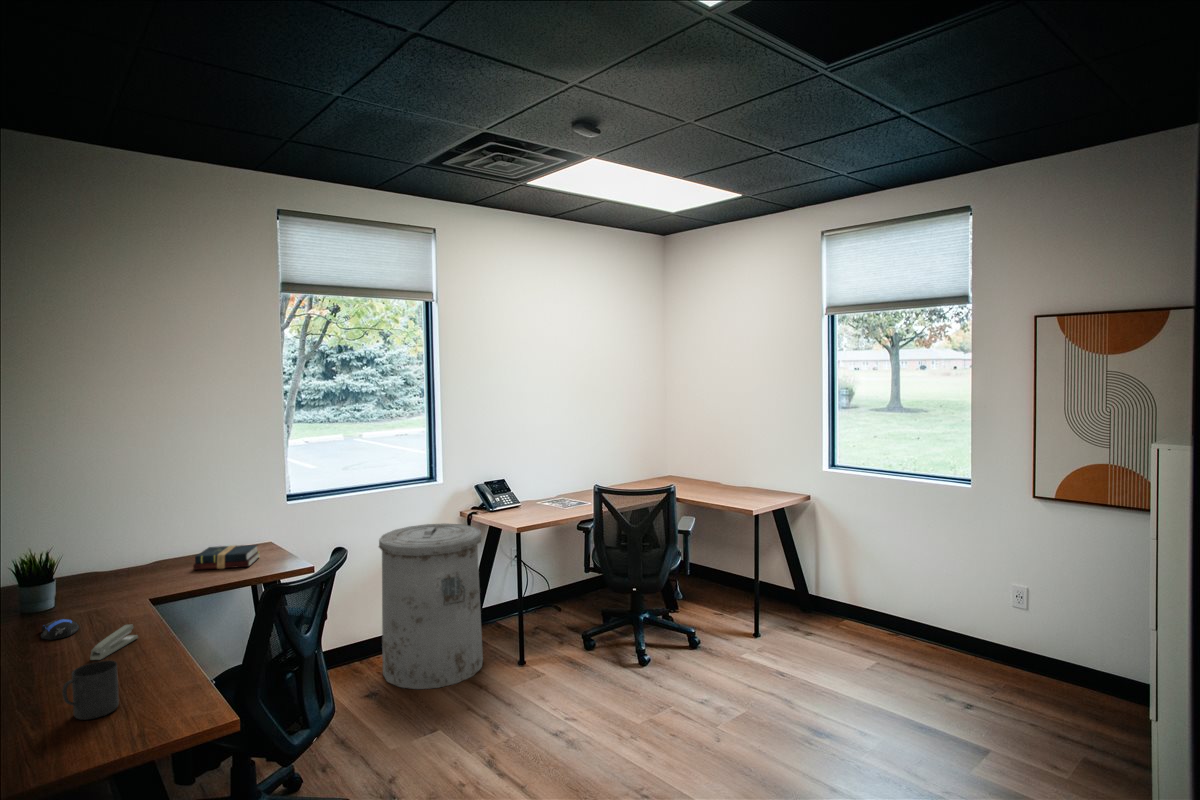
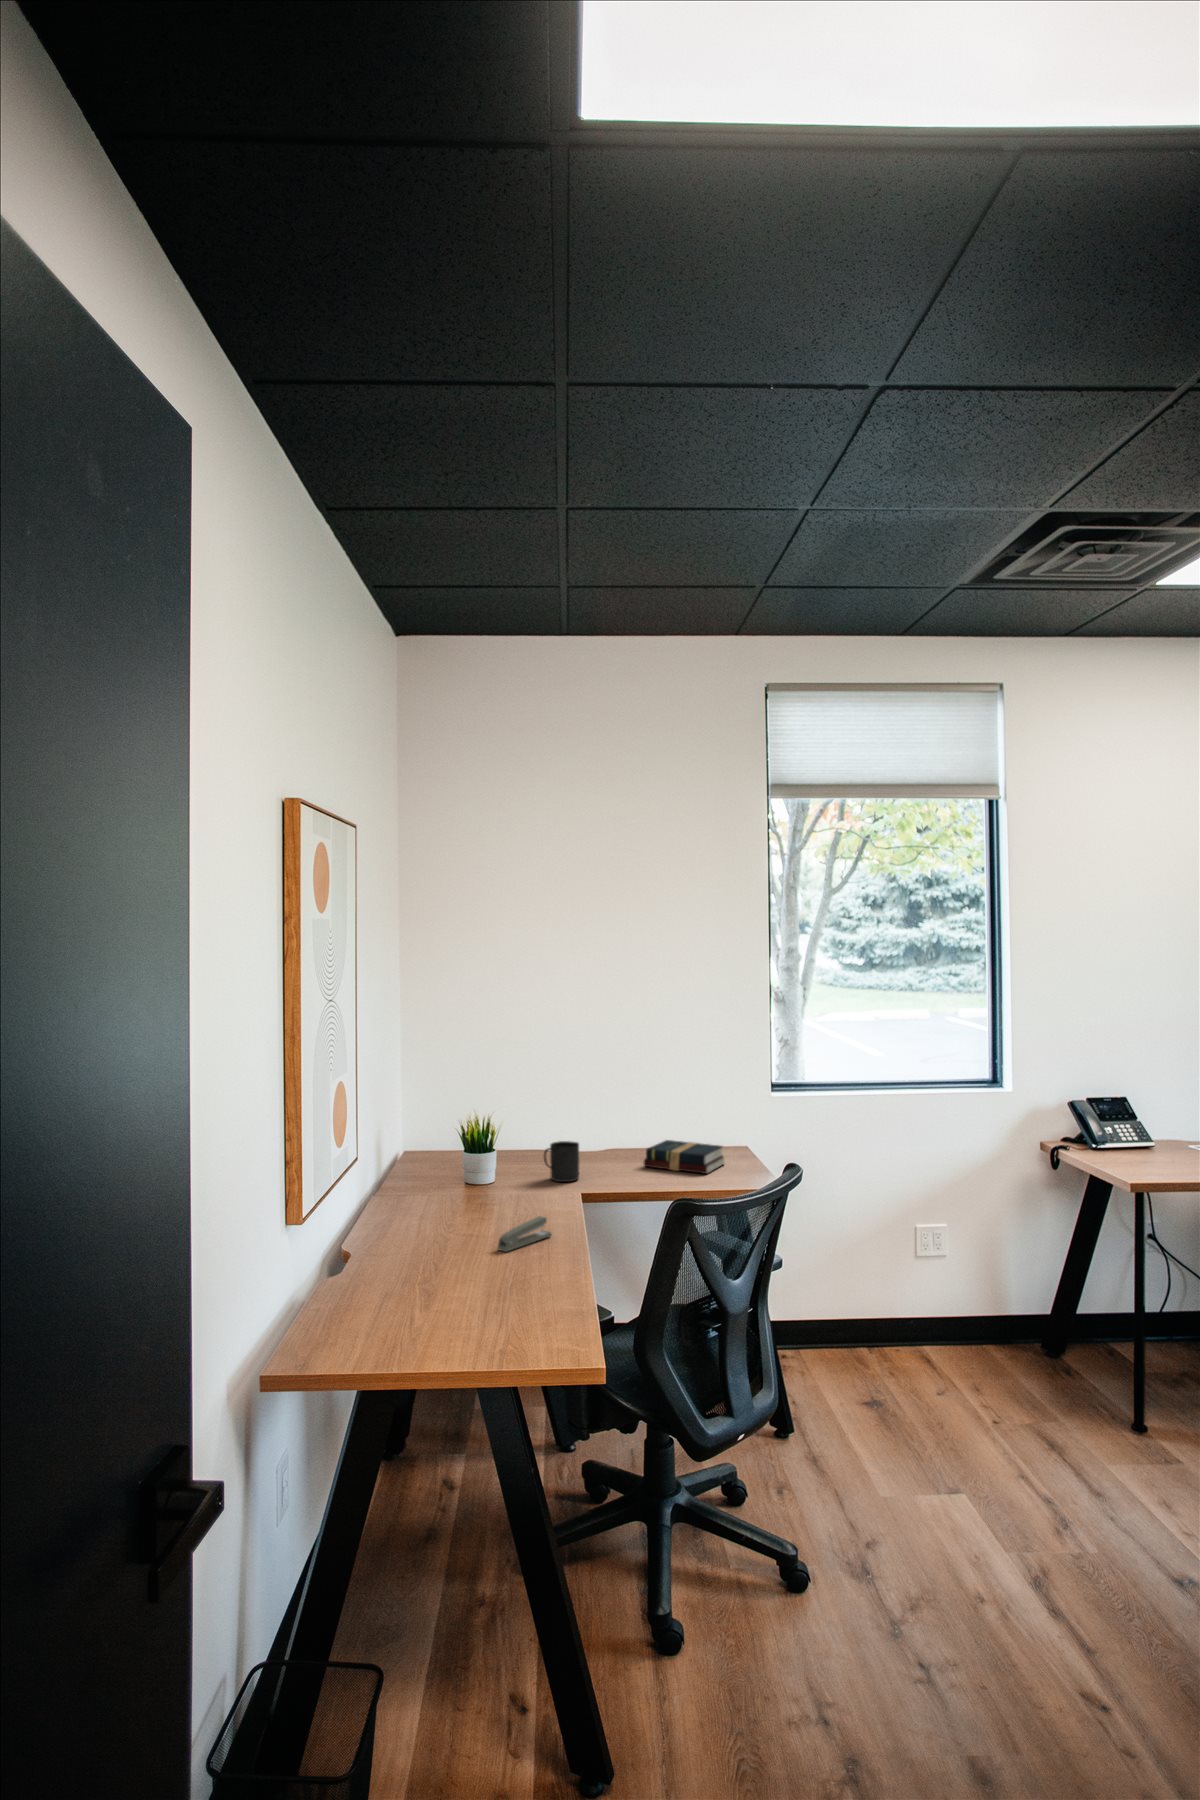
trash can: present [379,524,483,689] -> none [895,1154,1068,1429]
computer mouse: present [41,618,79,640] -> none [467,1196,504,1219]
mug: present [62,660,119,720] -> present [544,1141,579,1182]

